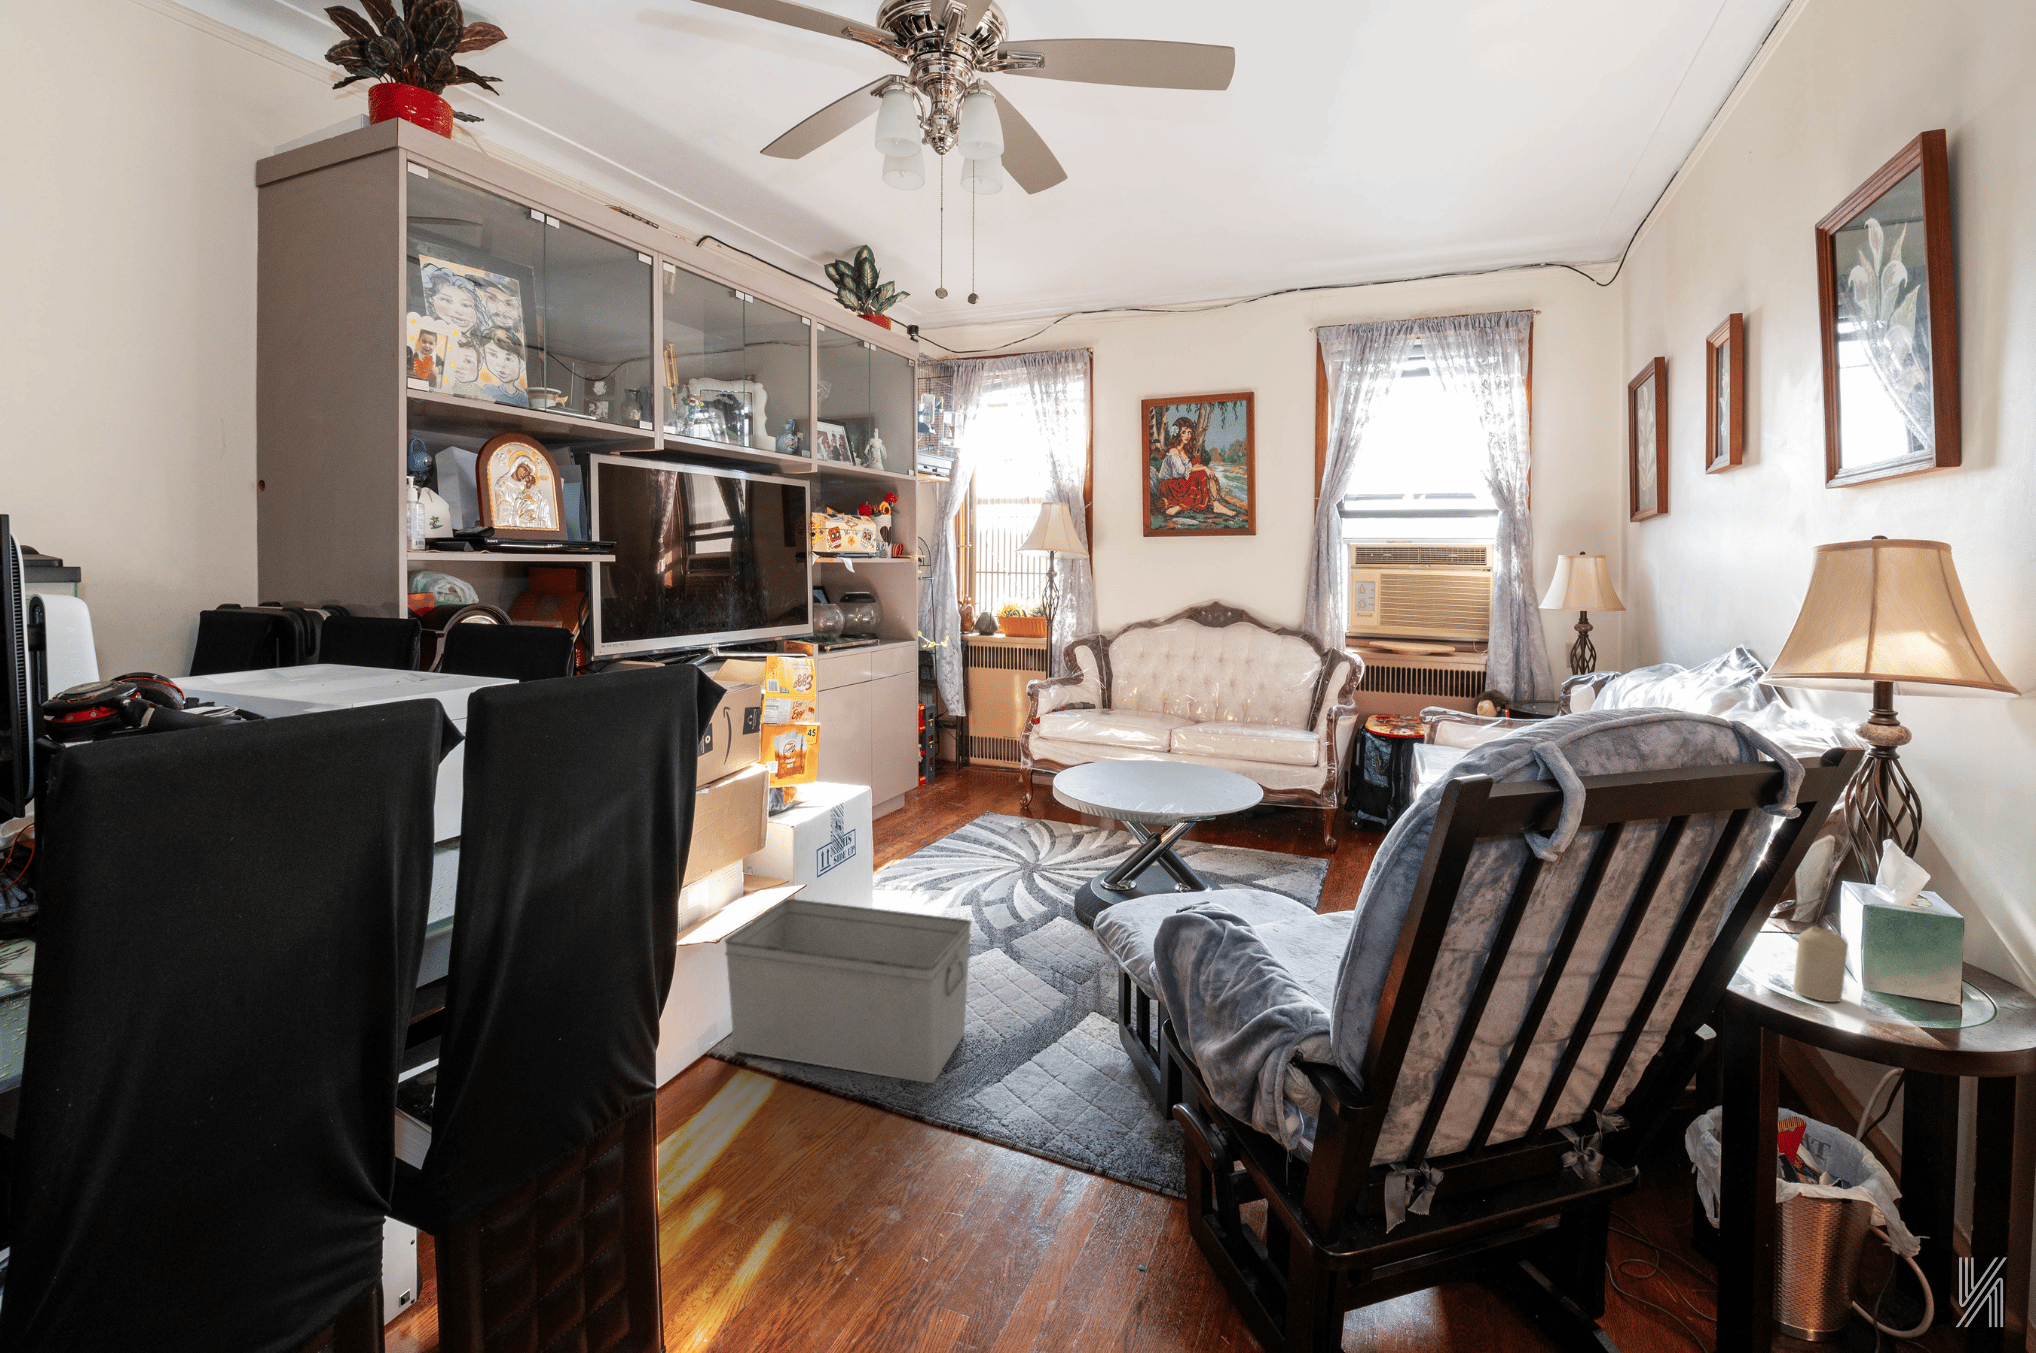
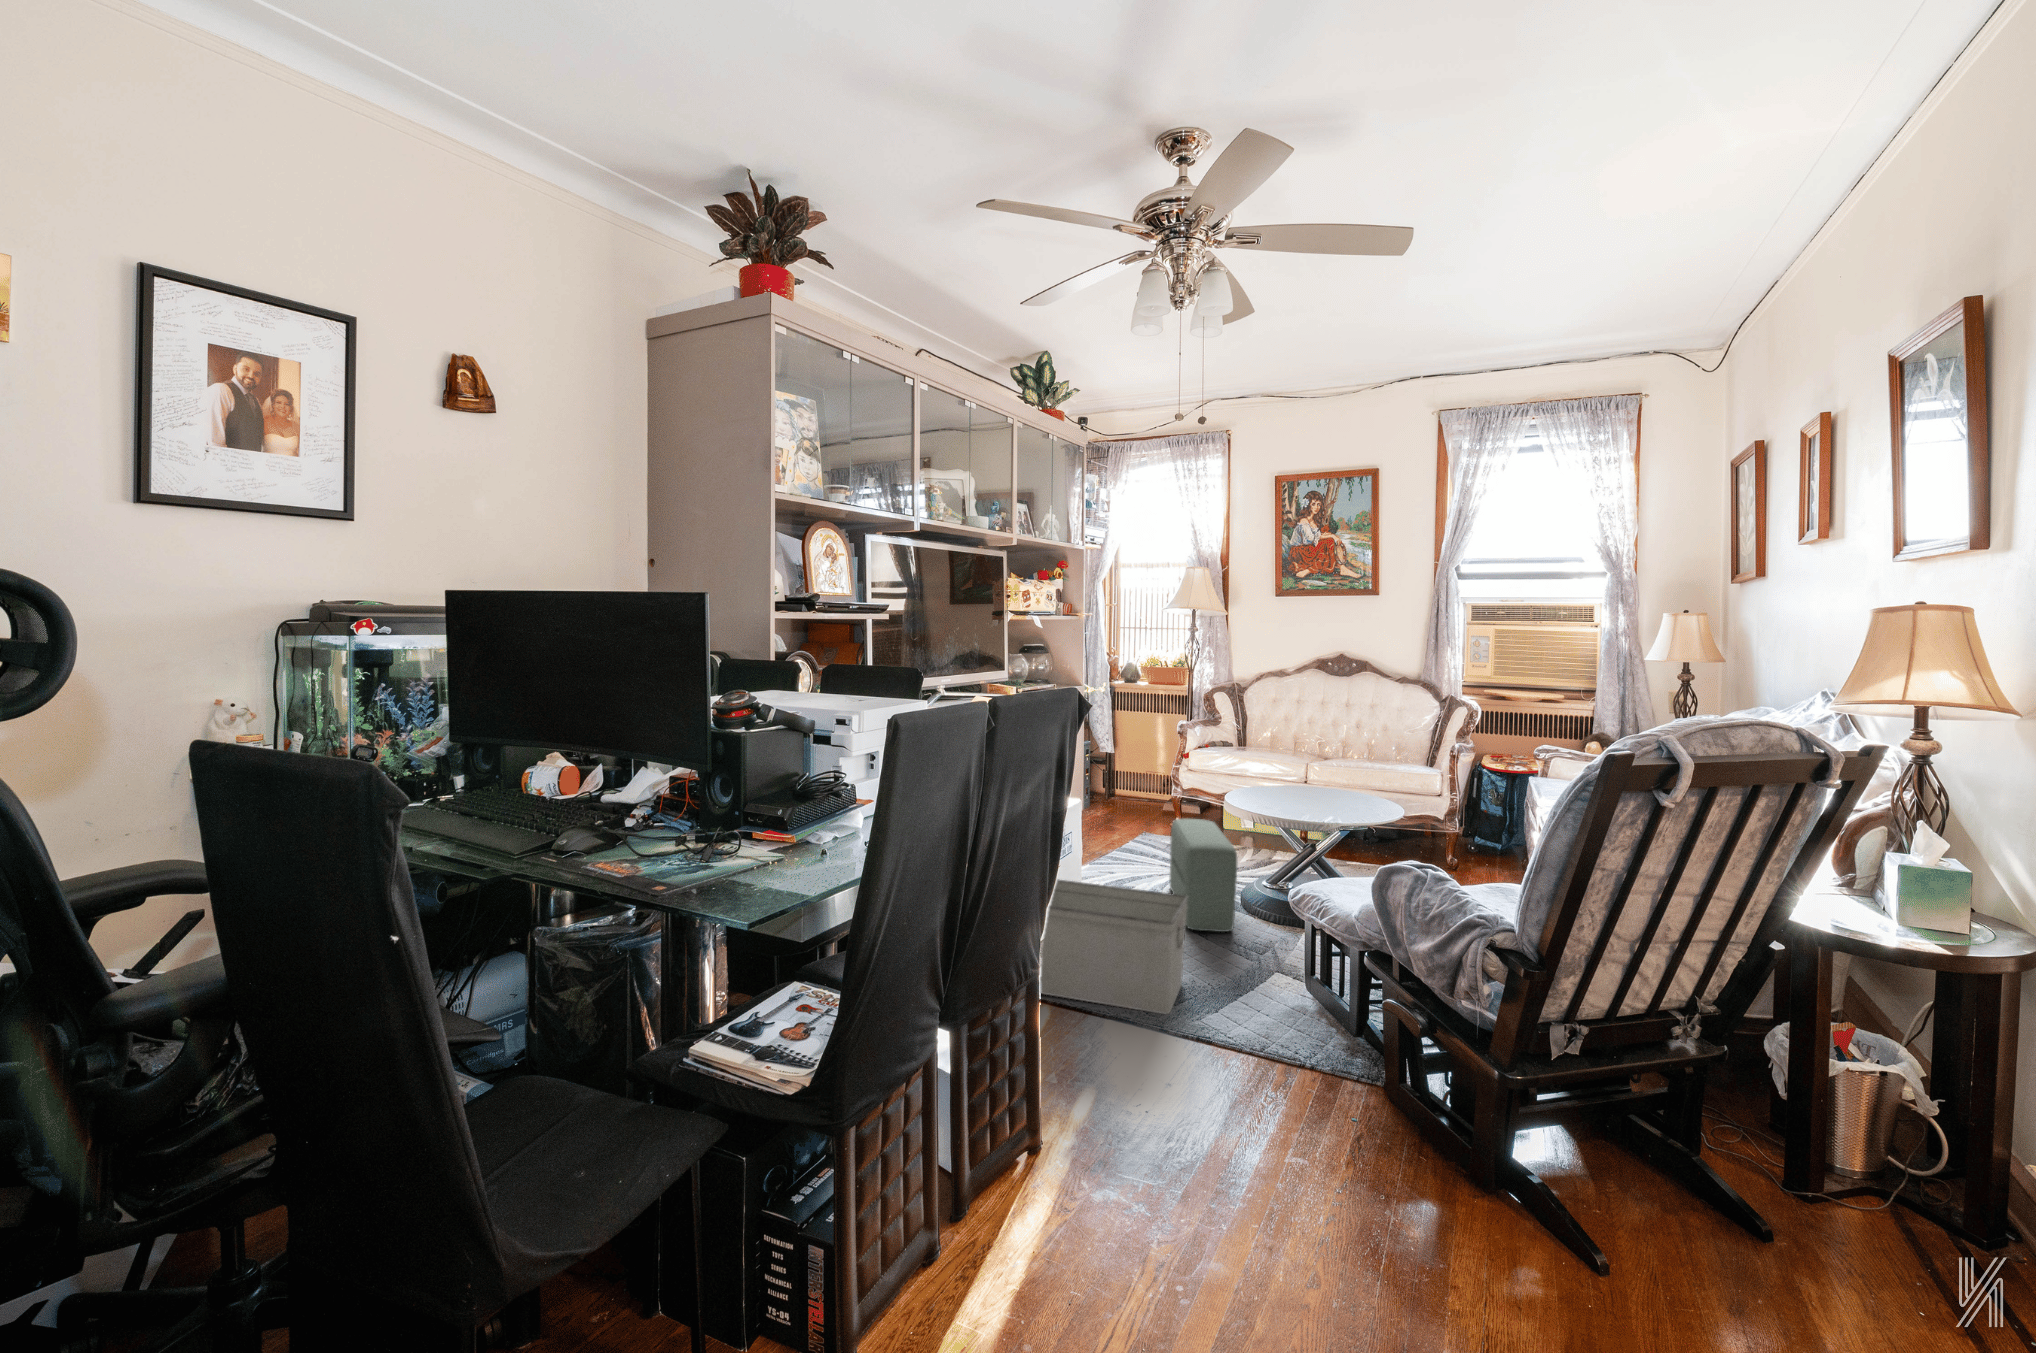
pouf: none [994,805,1056,948] -> present [1169,819,1238,932]
candle: present [1794,926,1848,1002] -> none [1846,877,1884,929]

